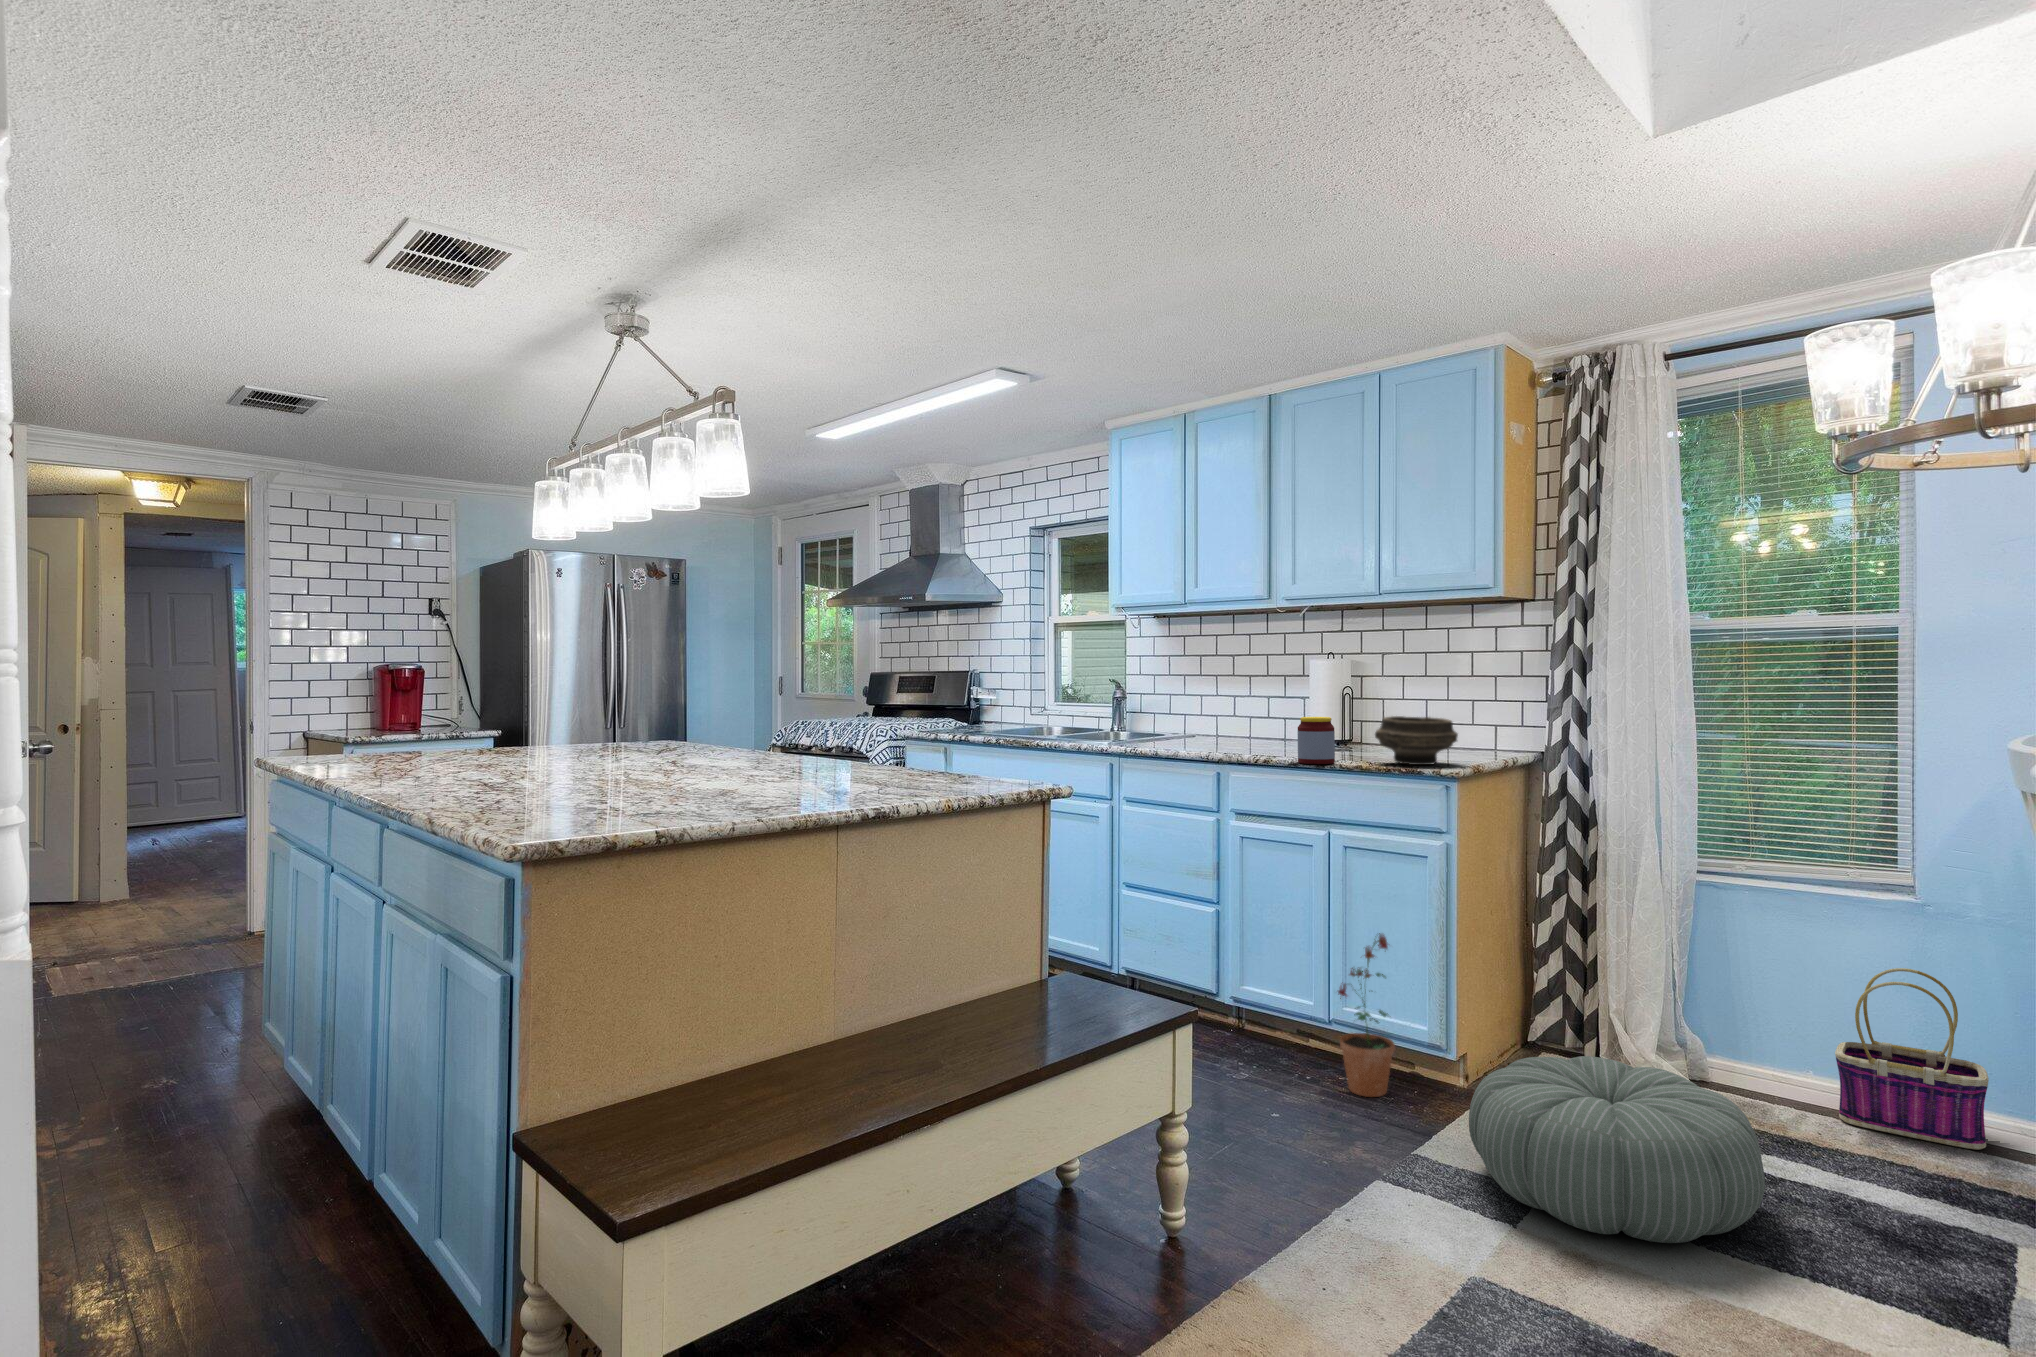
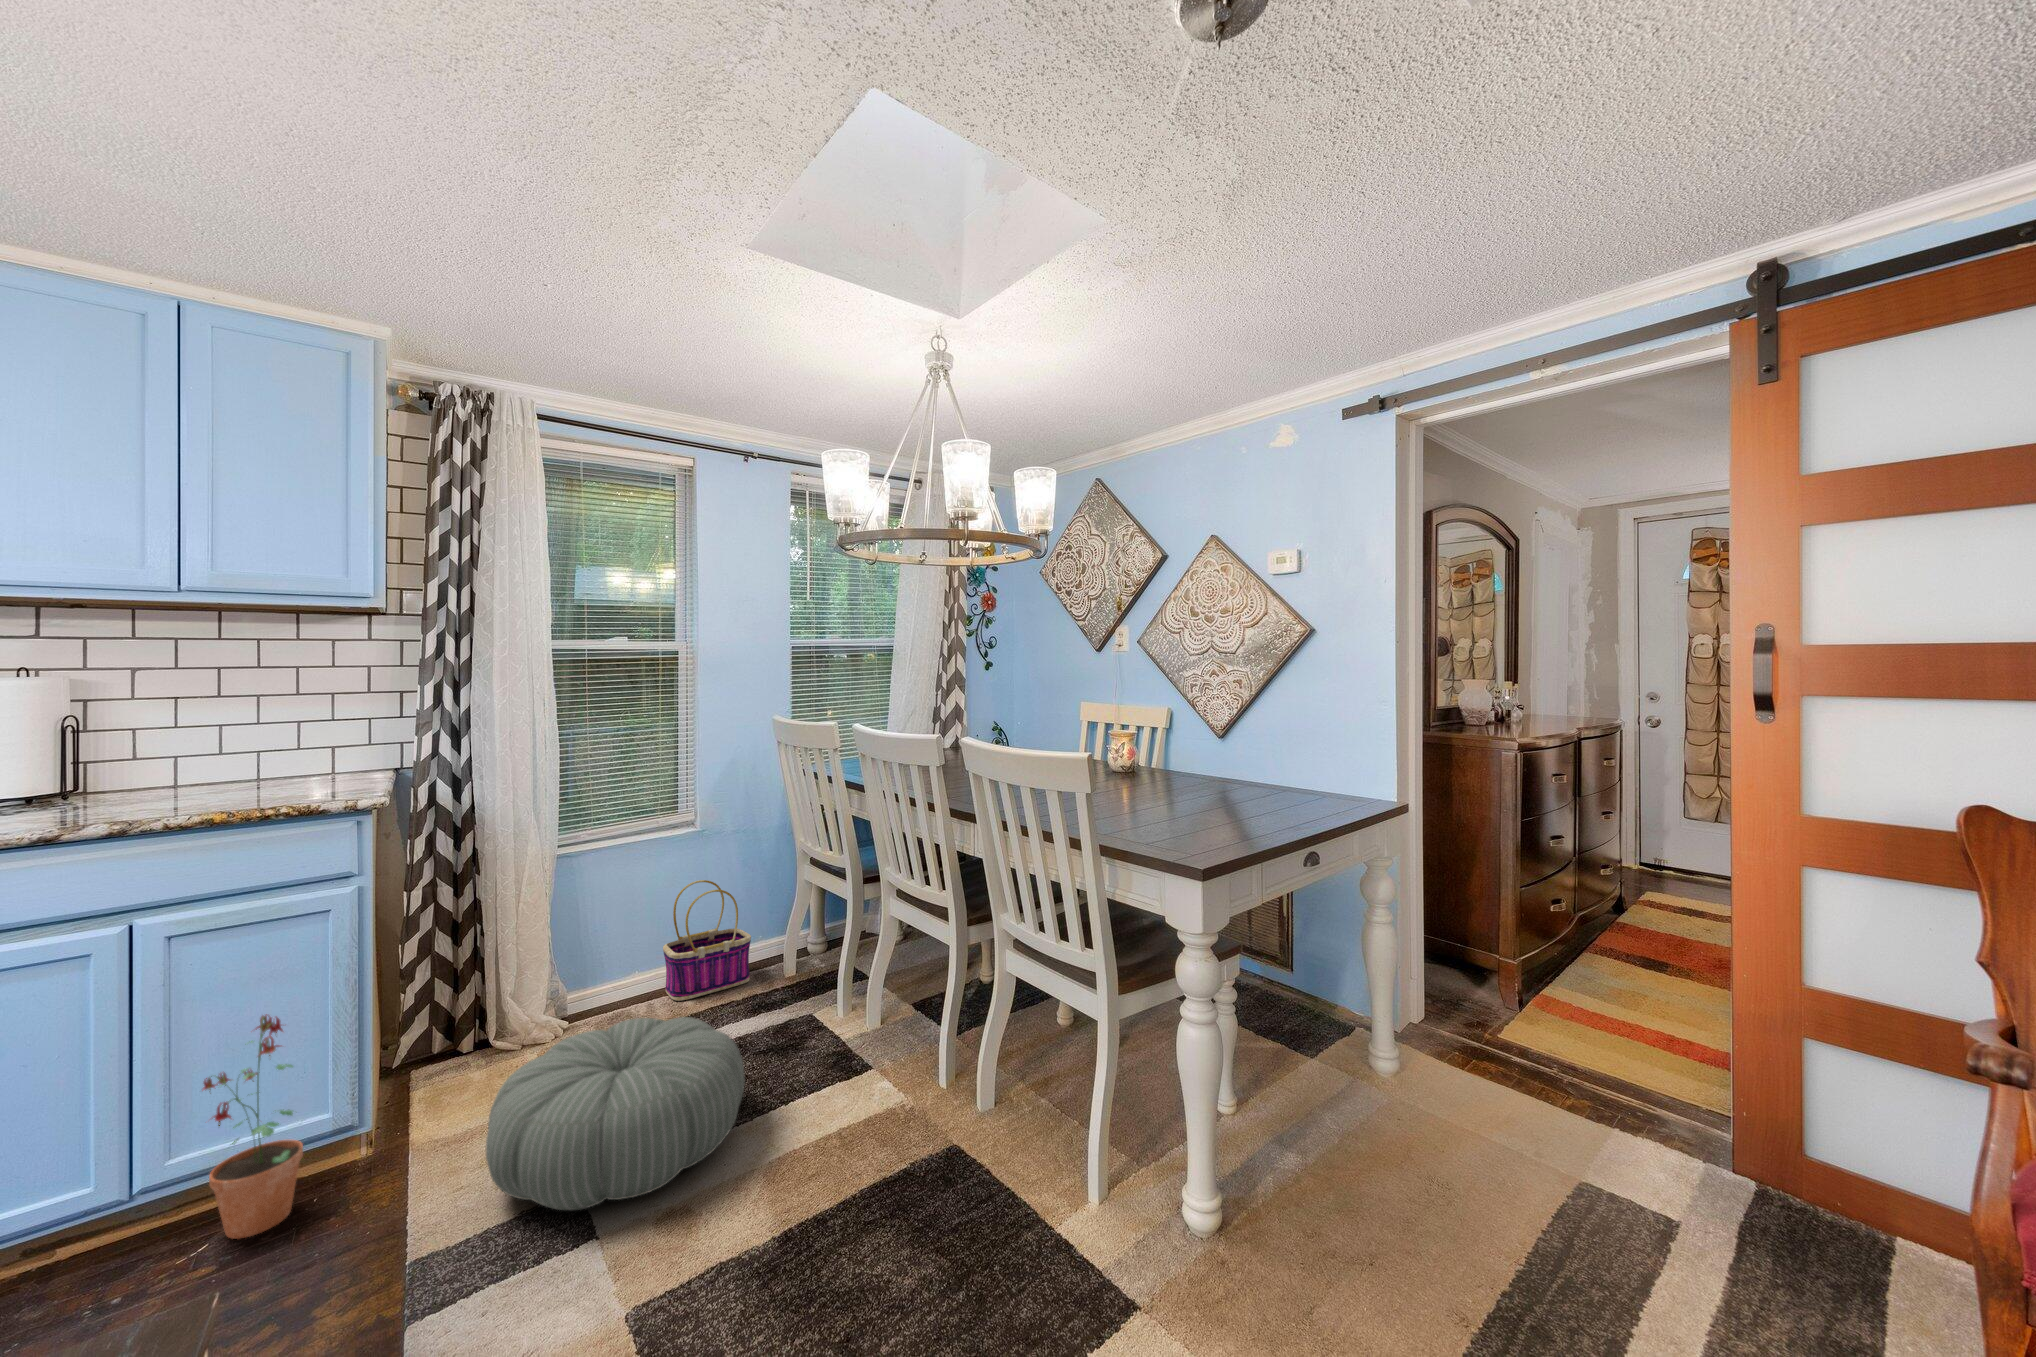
bowl: present [1375,716,1458,765] -> none [200,739,332,799]
jar: present [1298,717,1335,764] -> none [53,751,133,823]

